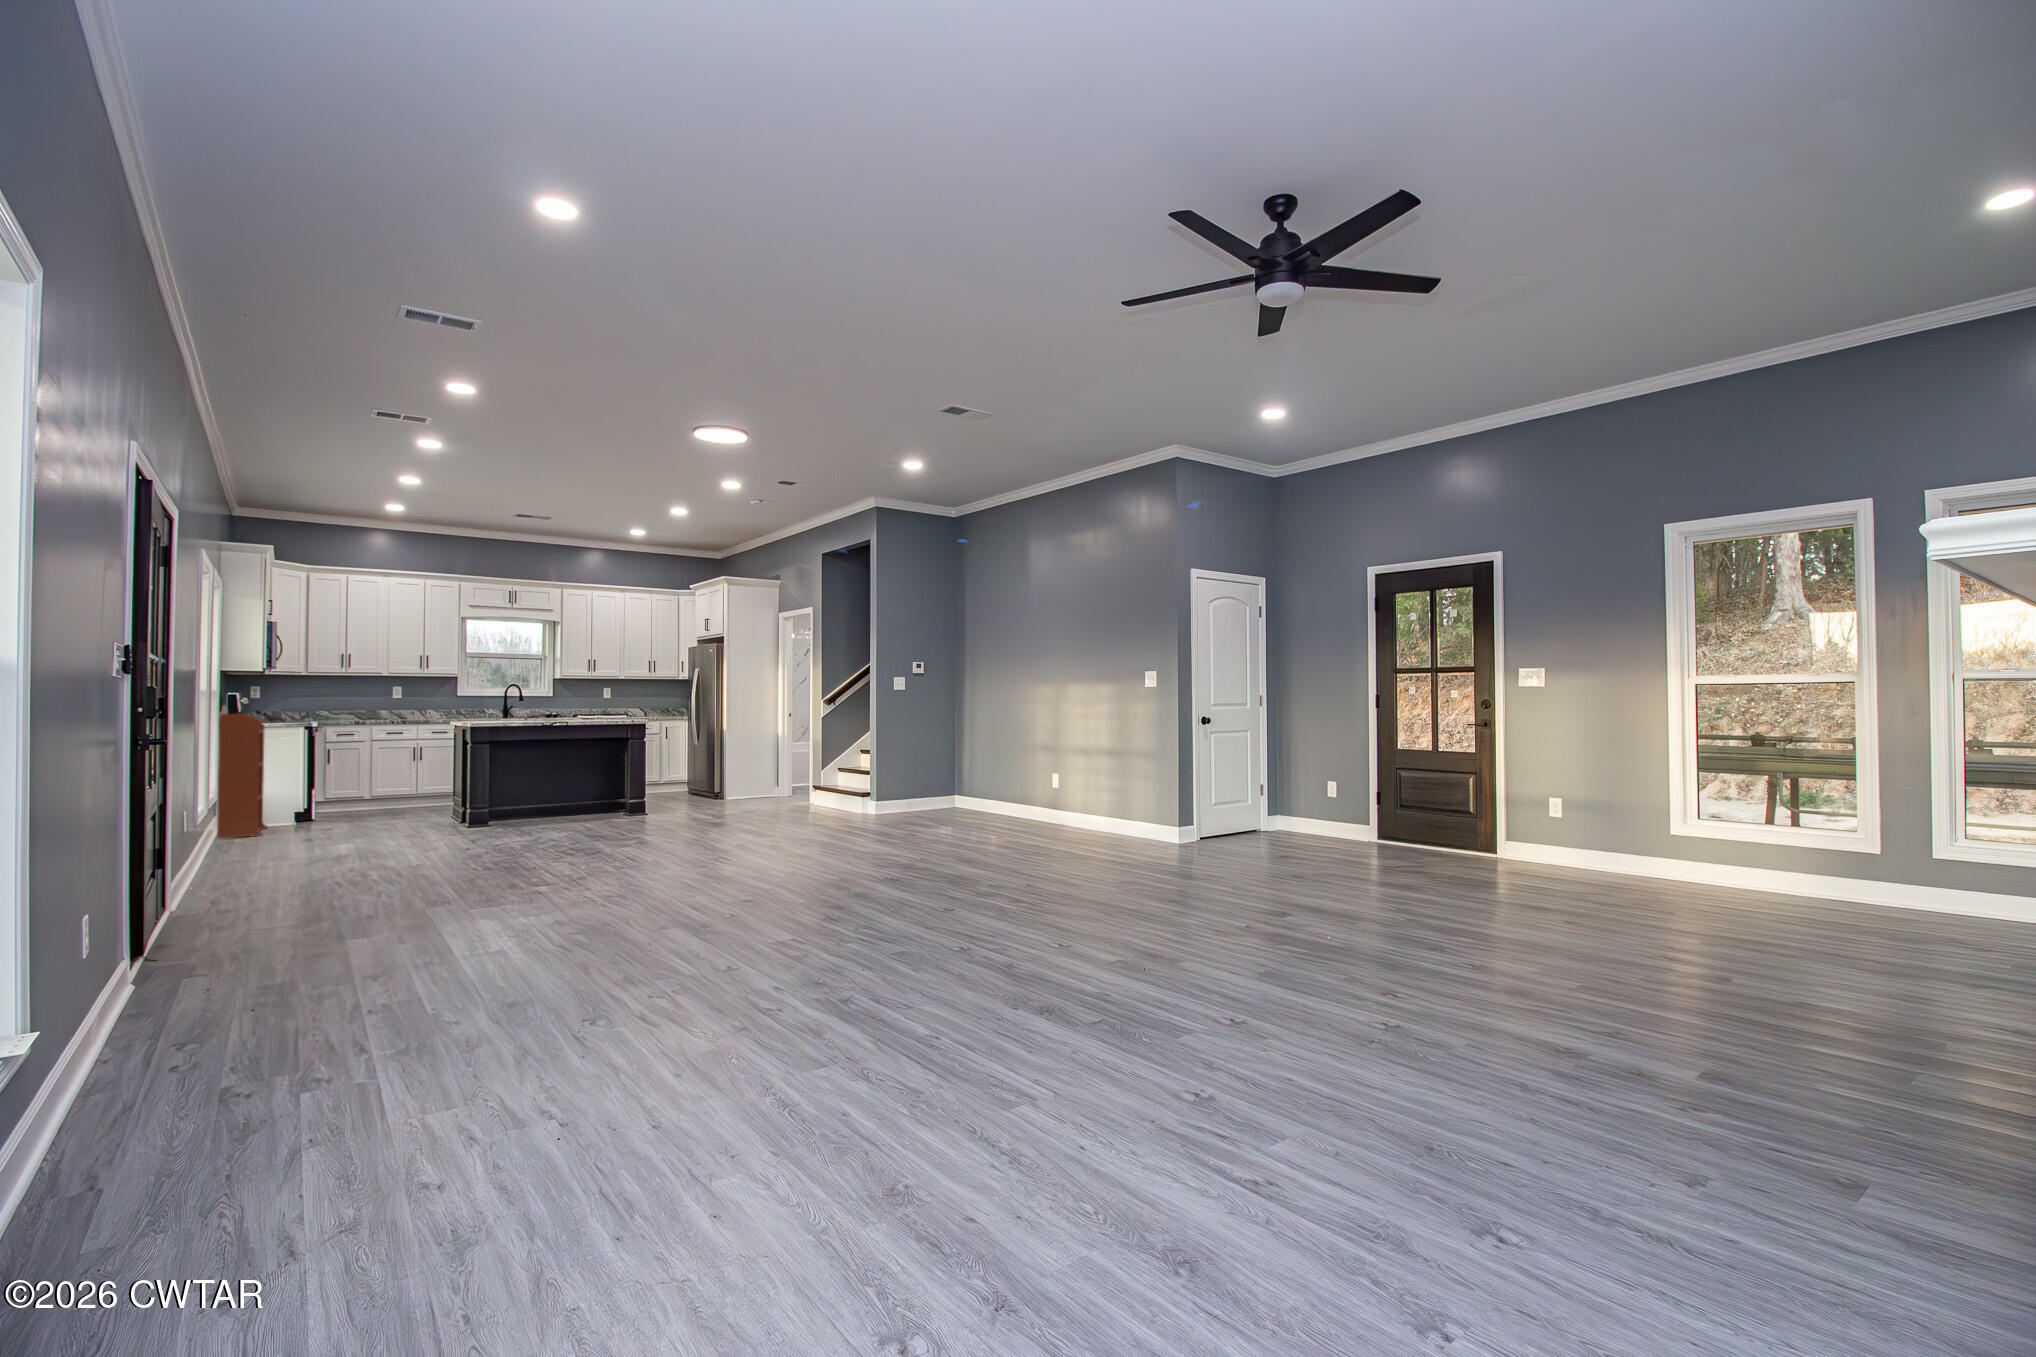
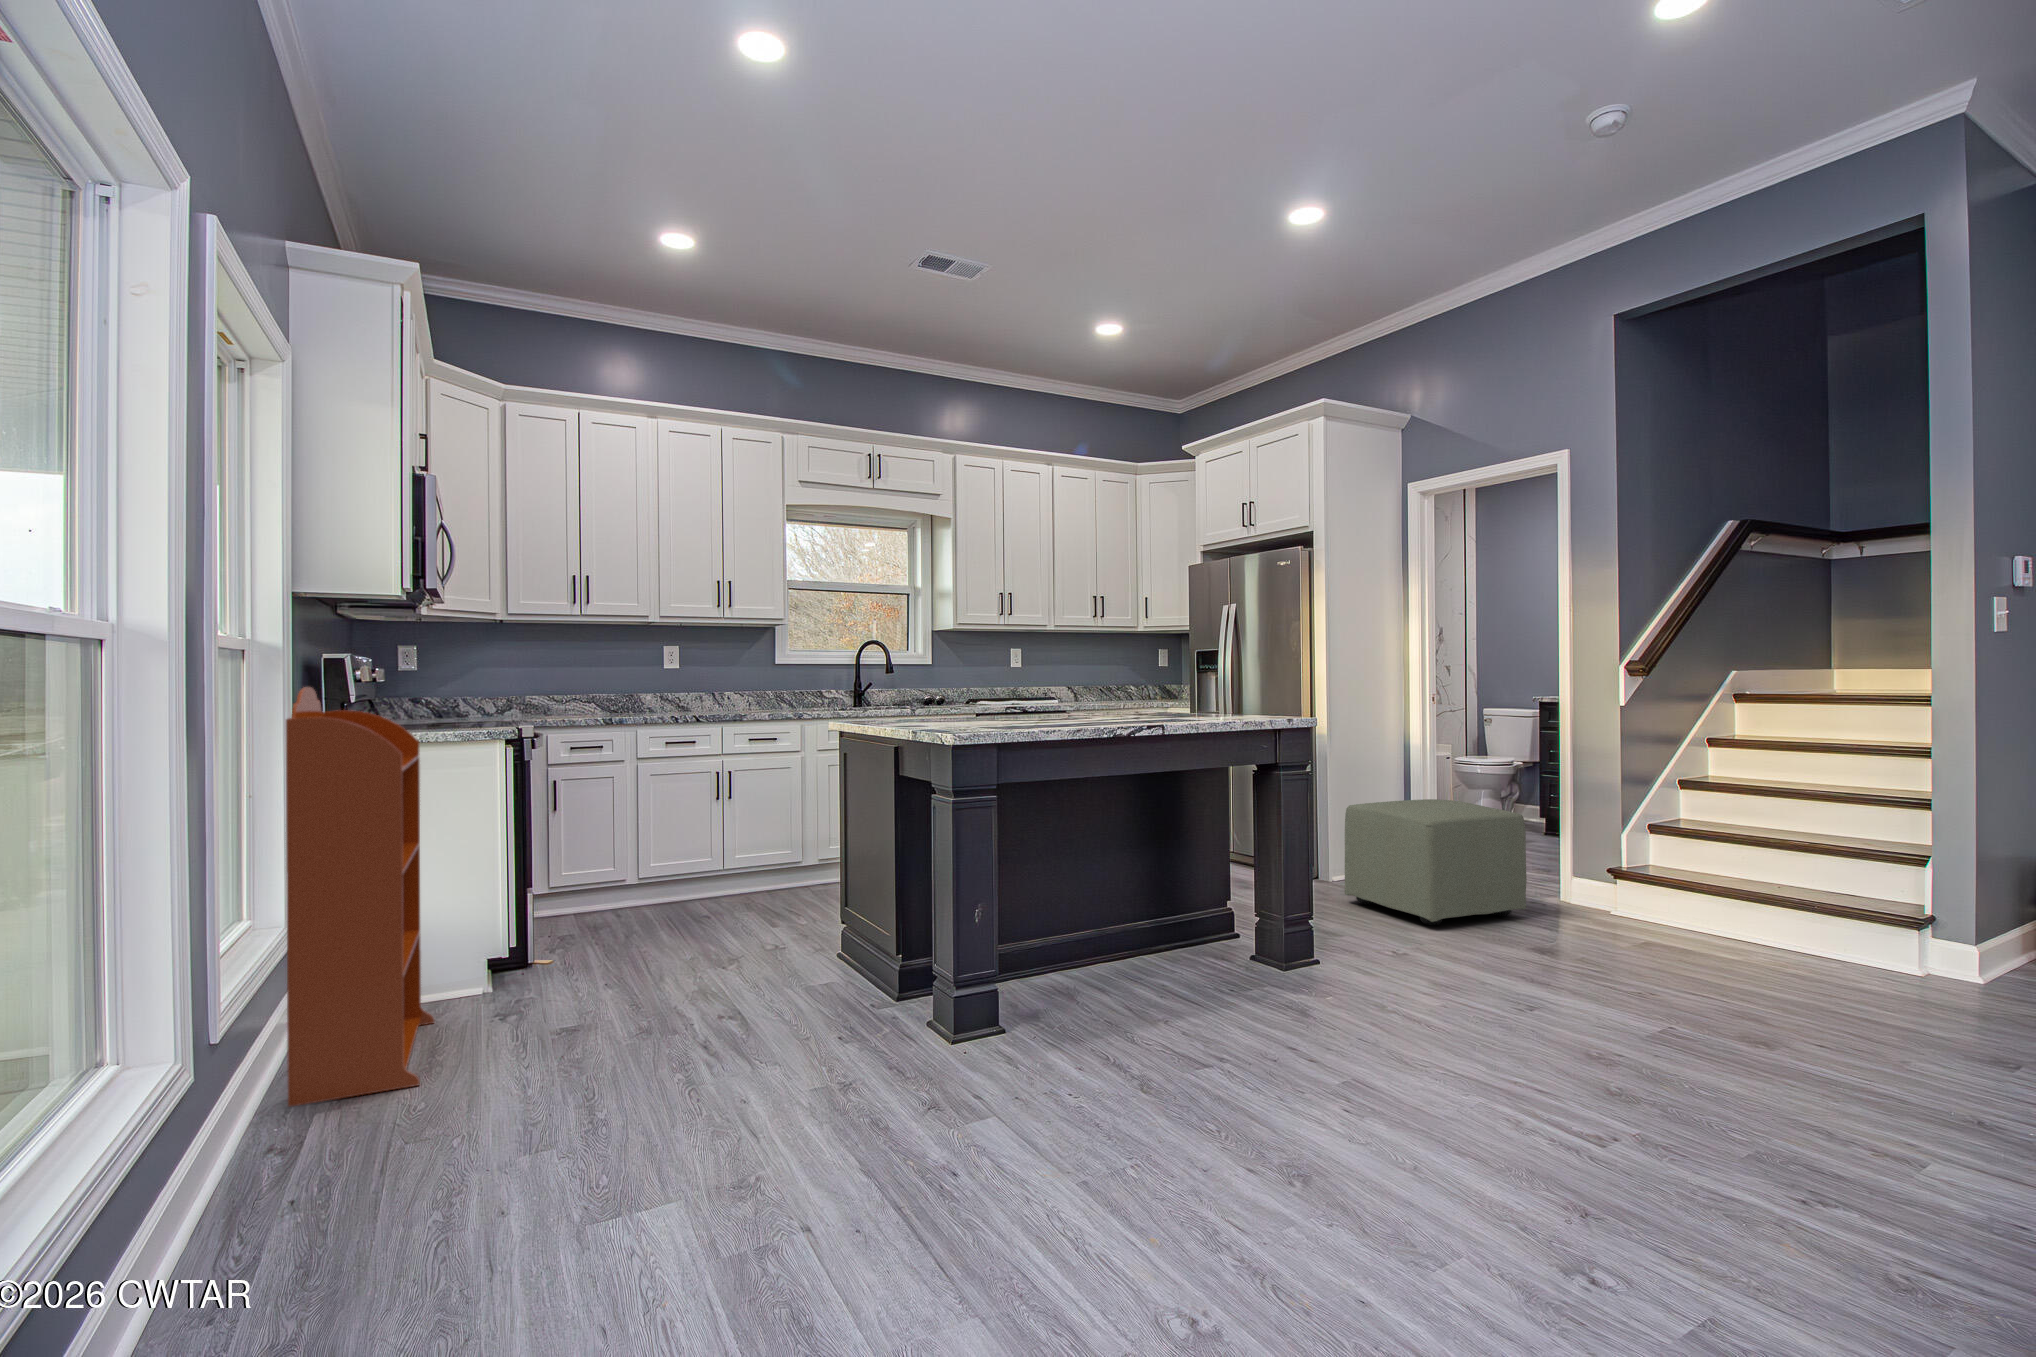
ottoman: none [708,757,771,806] -> present [1345,799,1527,925]

